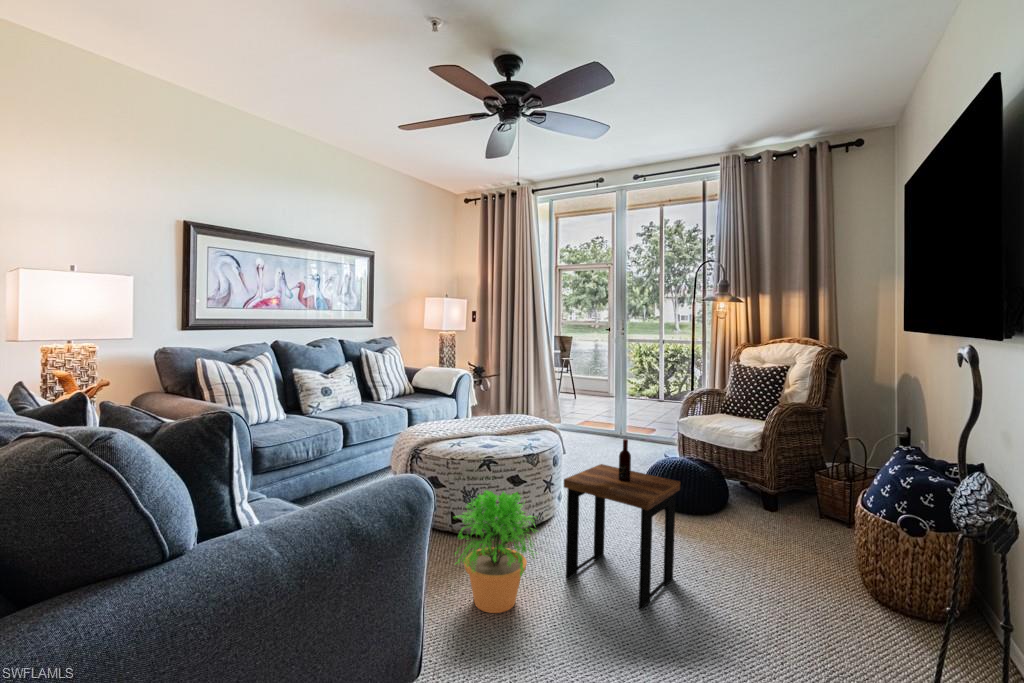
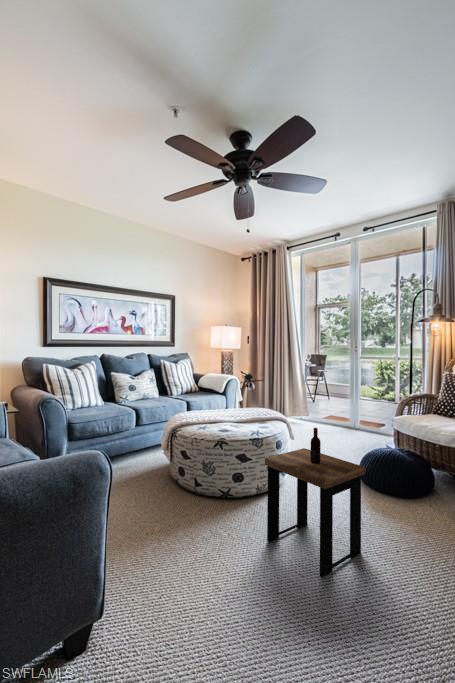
potted plant: present [455,490,534,613] -> none [171,462,235,563]

